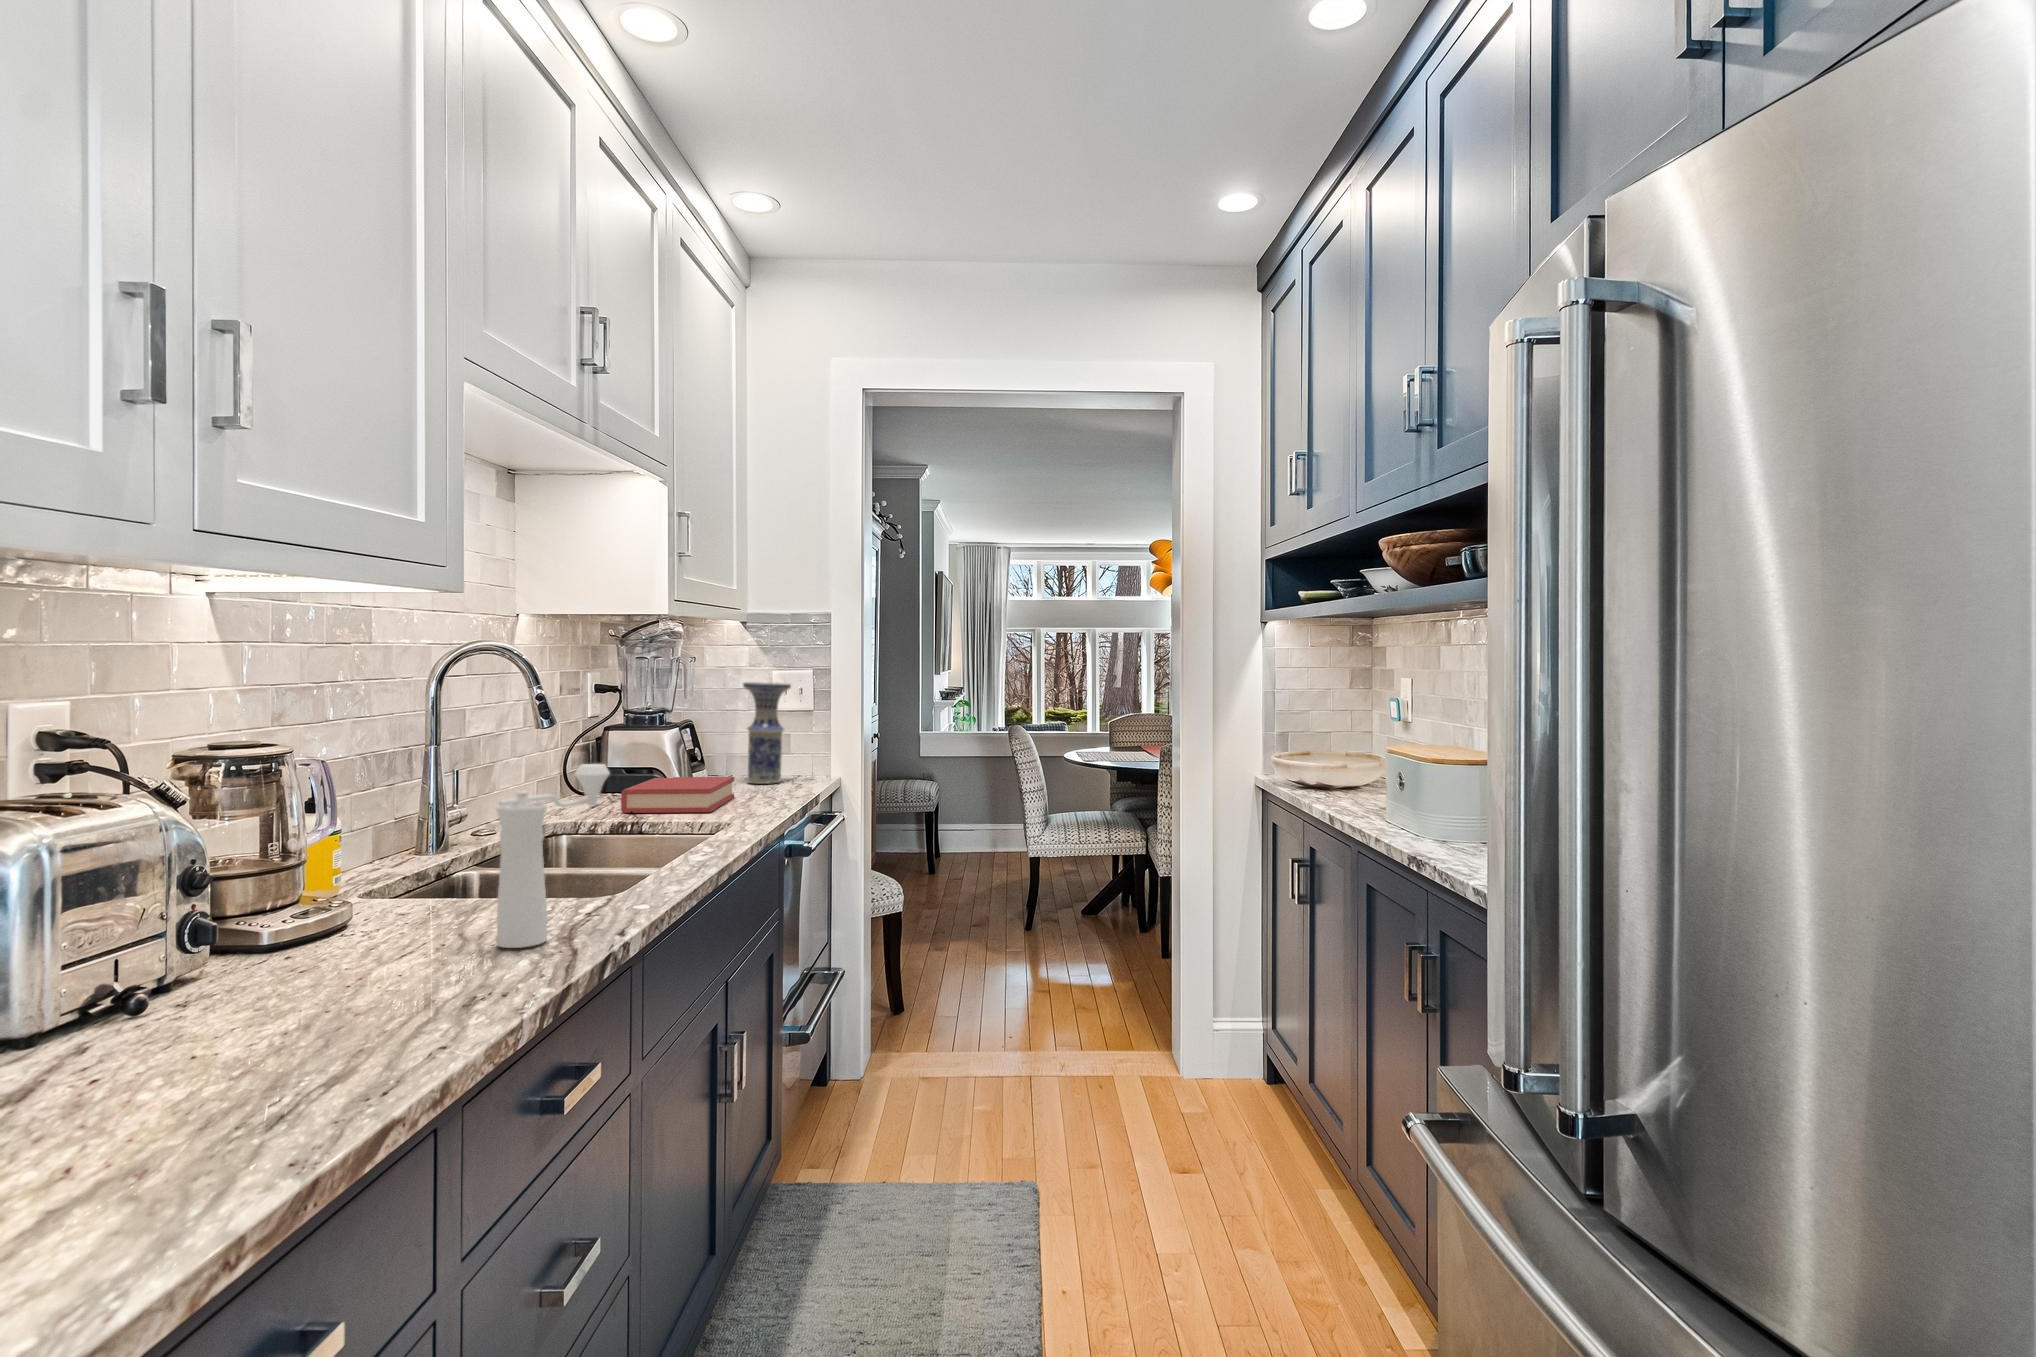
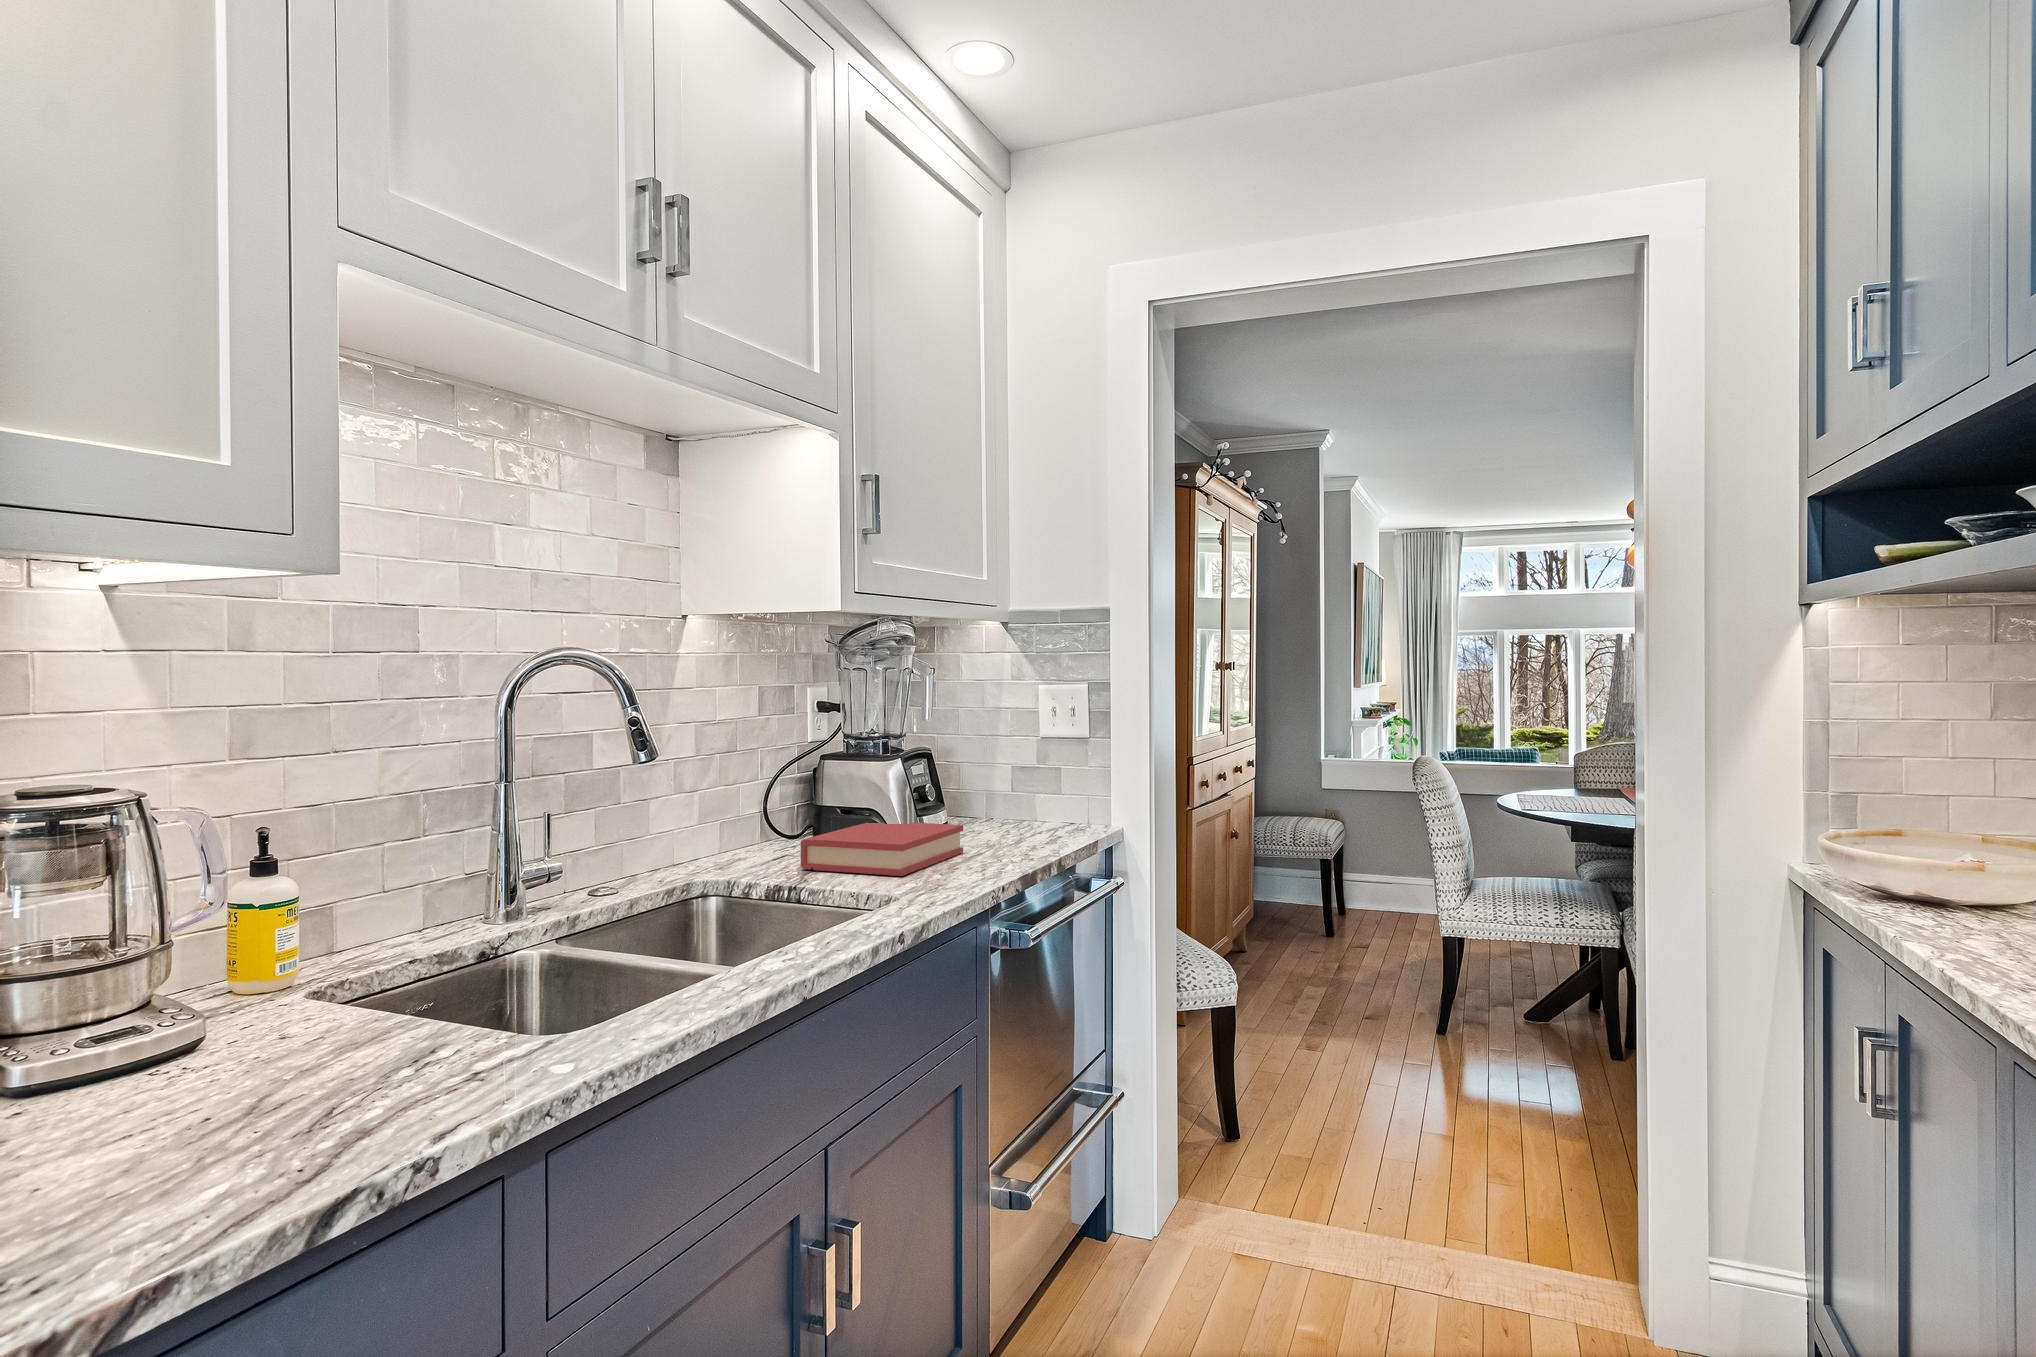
vase: present [743,682,791,784] -> none [1002,700,1062,832]
pepper mill: present [496,764,610,948] -> none [219,842,463,1155]

